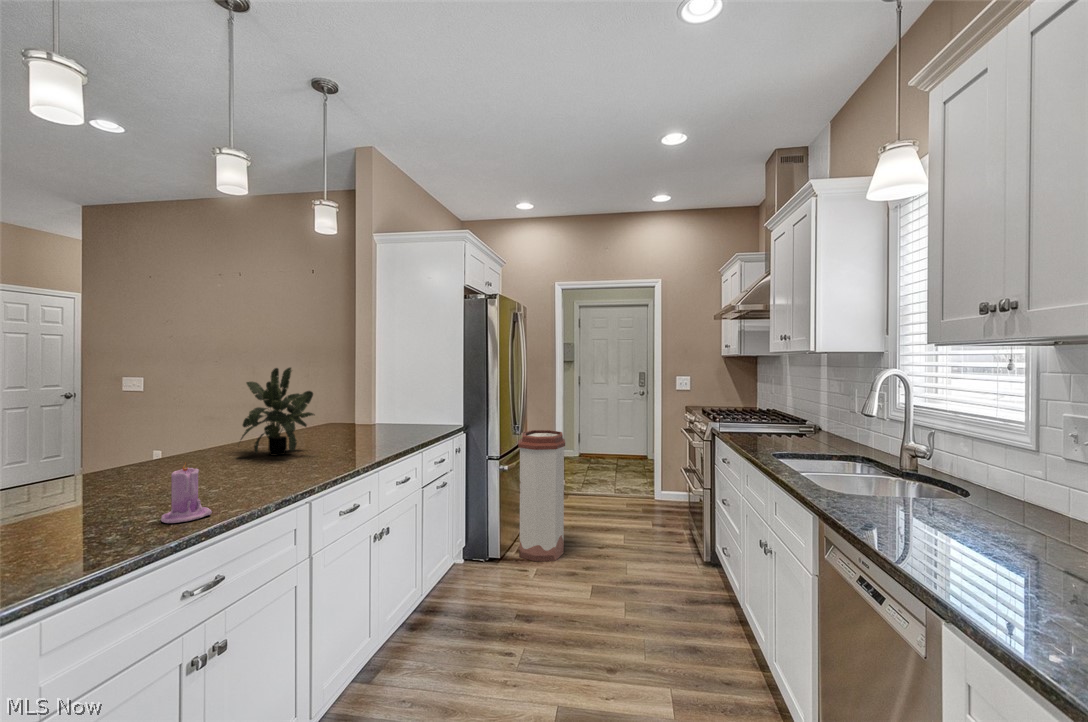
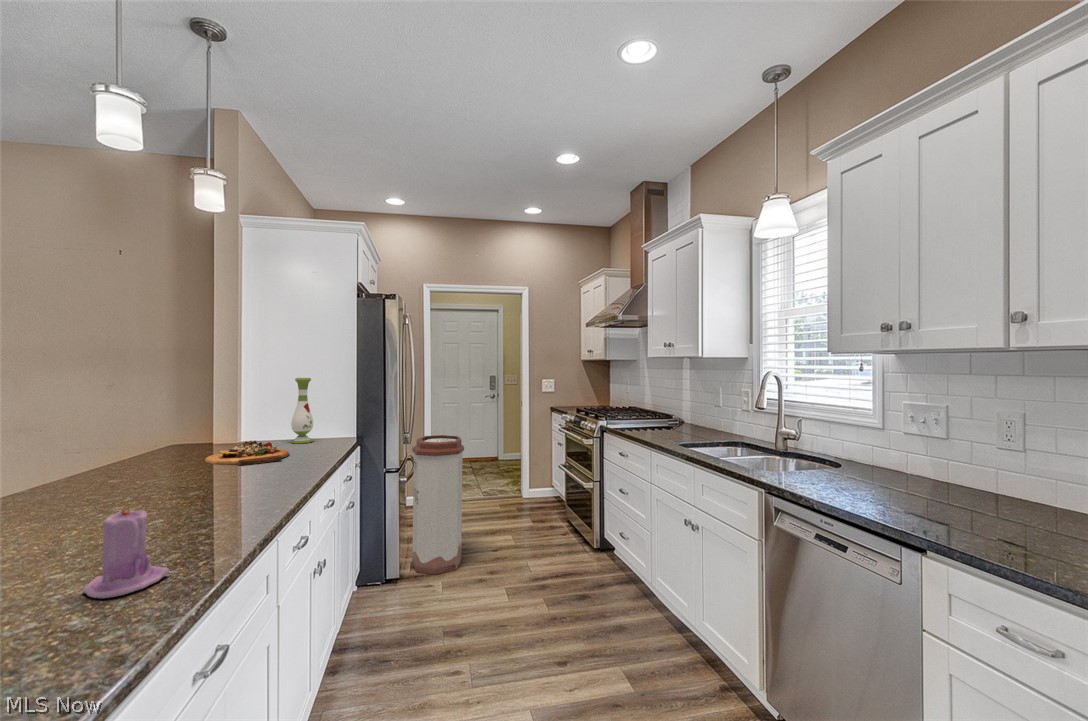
potted plant: present [241,368,314,455] -> none [82,366,211,487]
vase: none [407,375,425,431] -> present [291,378,313,444]
cutting board: none [332,426,393,445] -> present [205,441,289,466]

